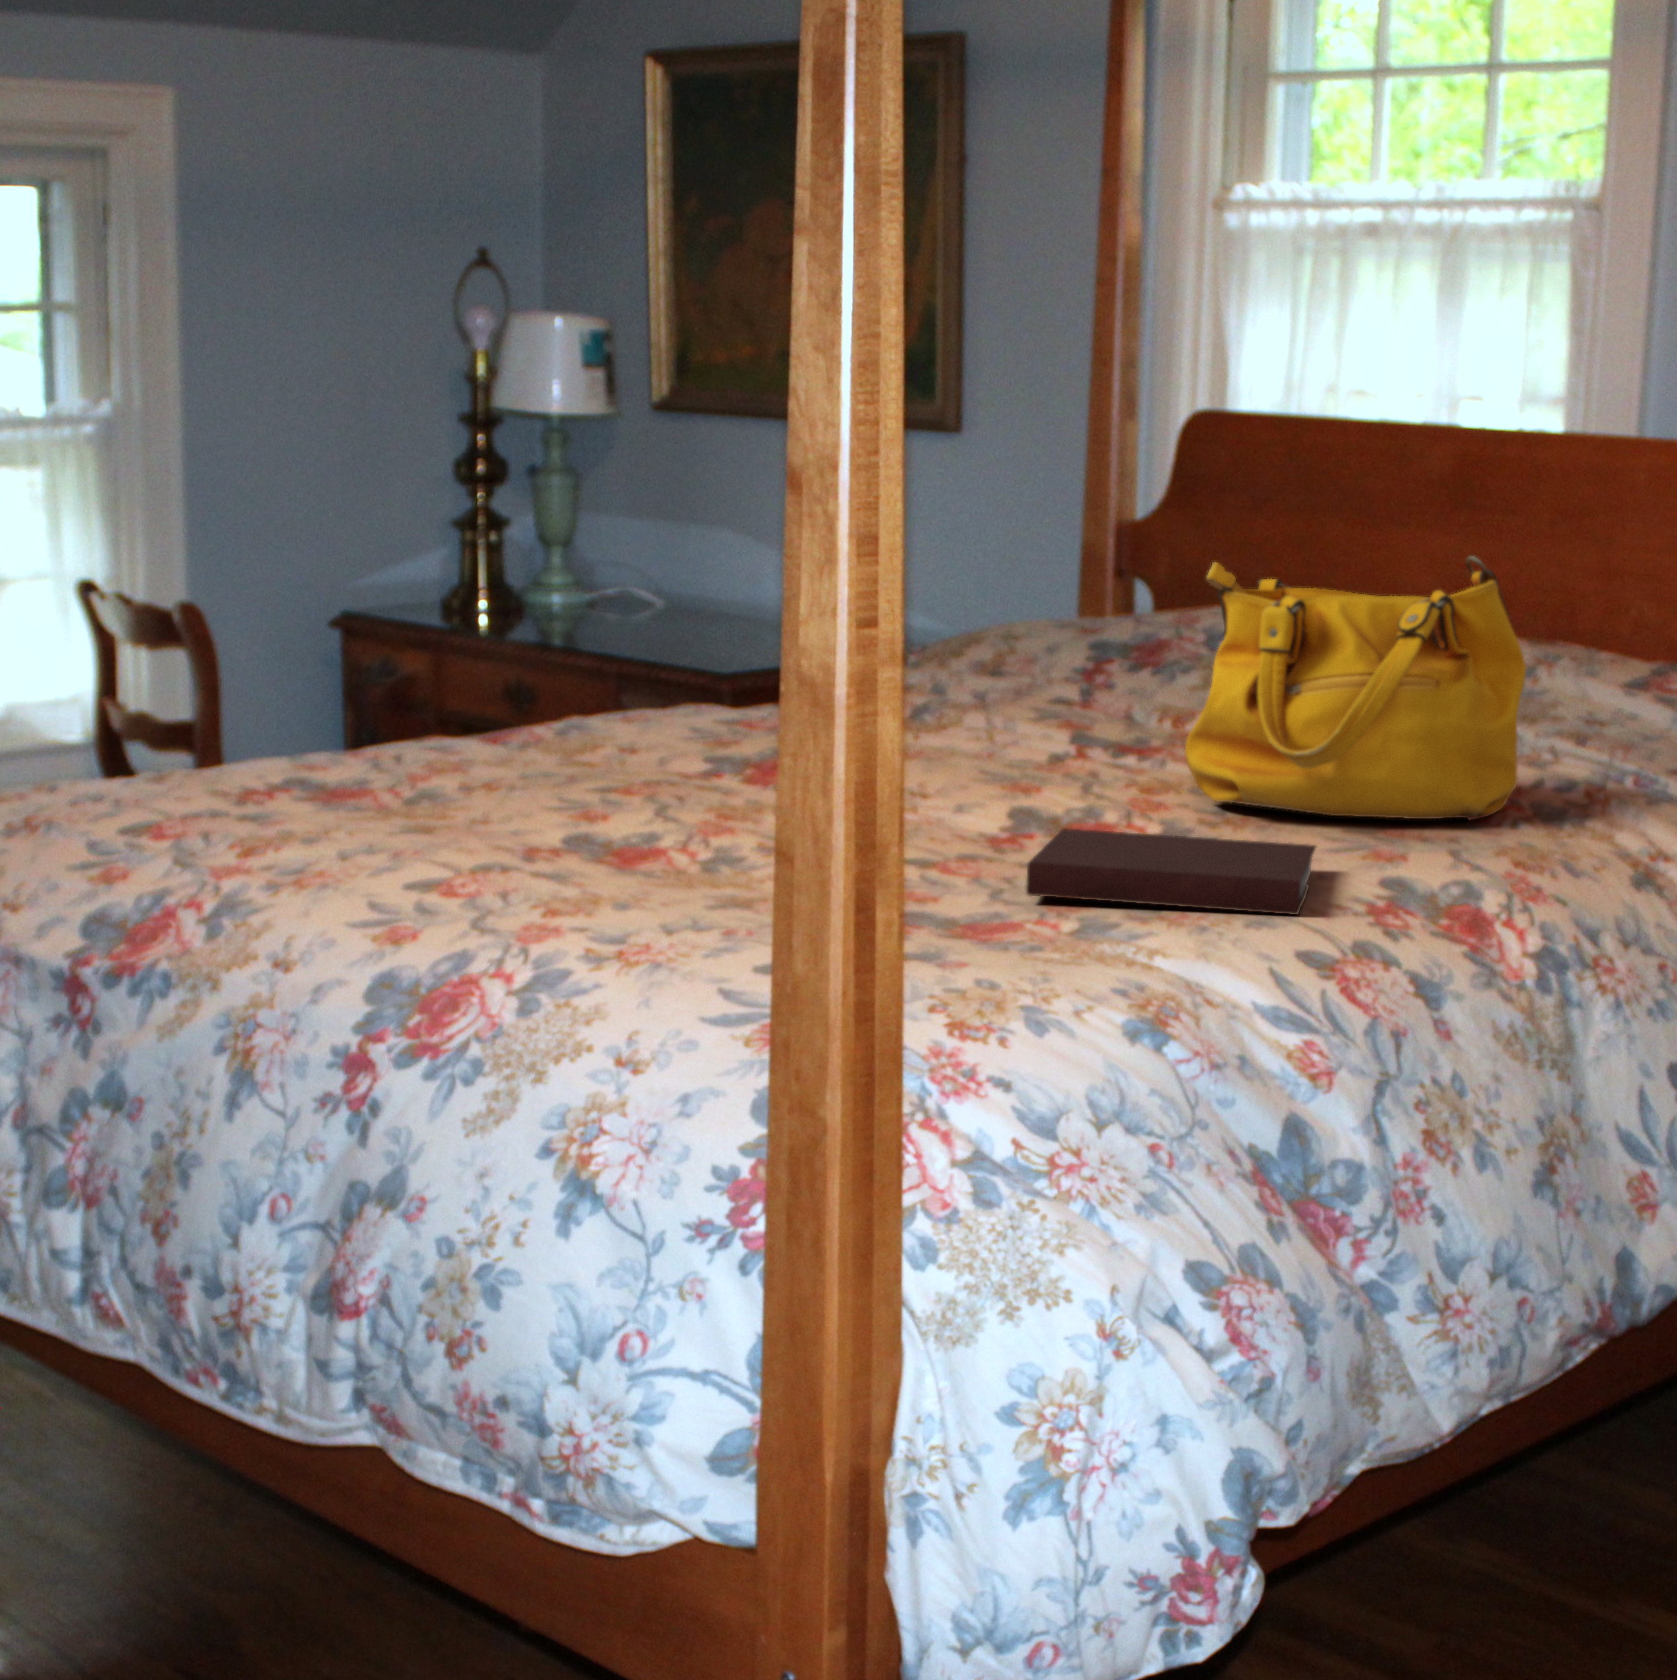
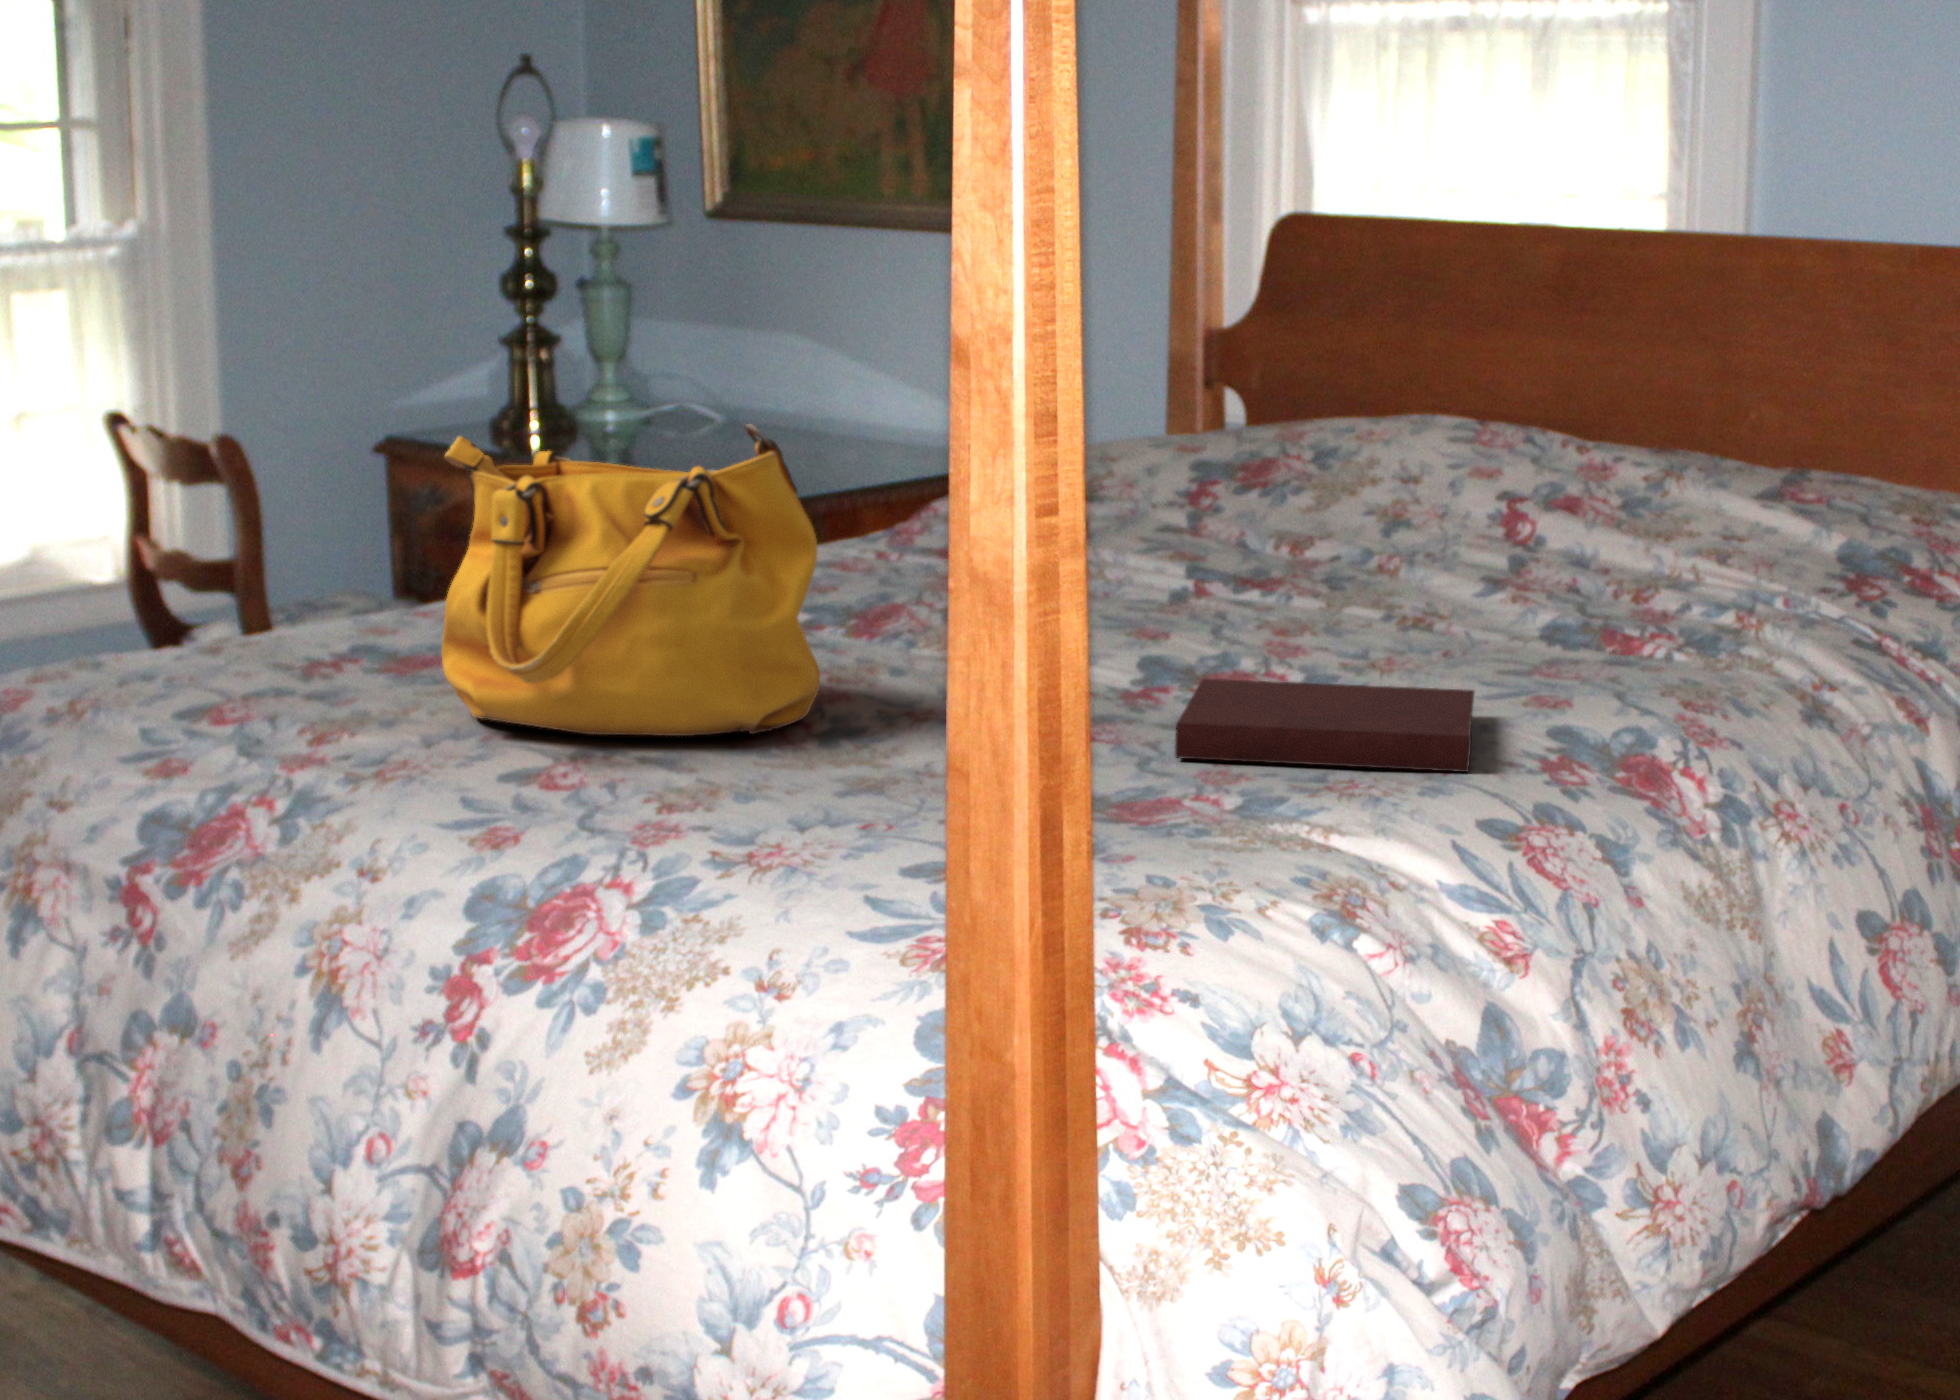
handbag: present [1185,557,1526,820] -> present [442,423,820,736]

